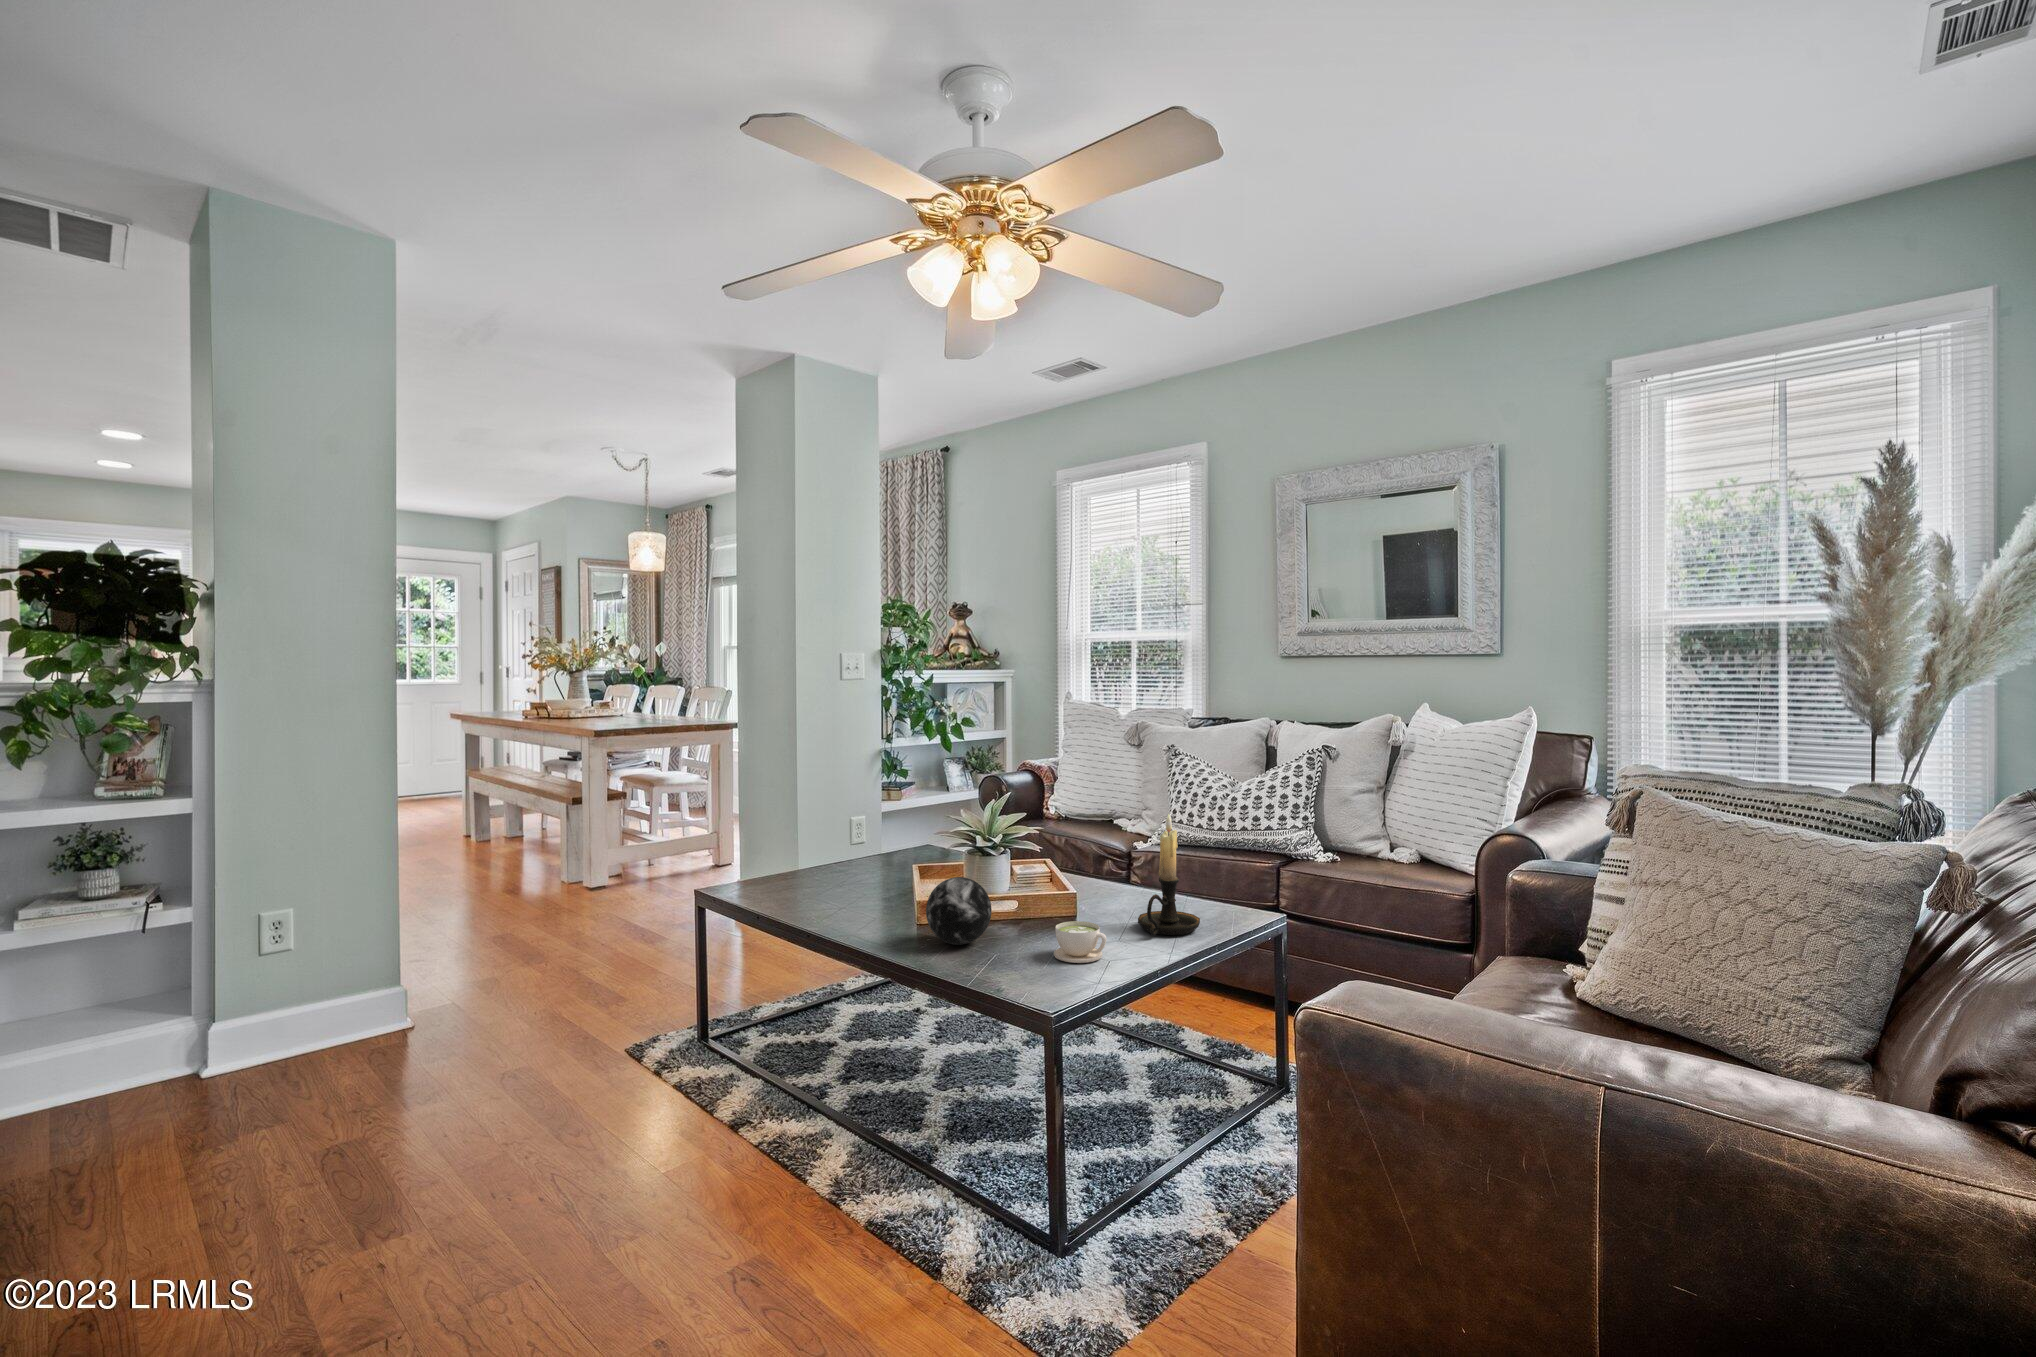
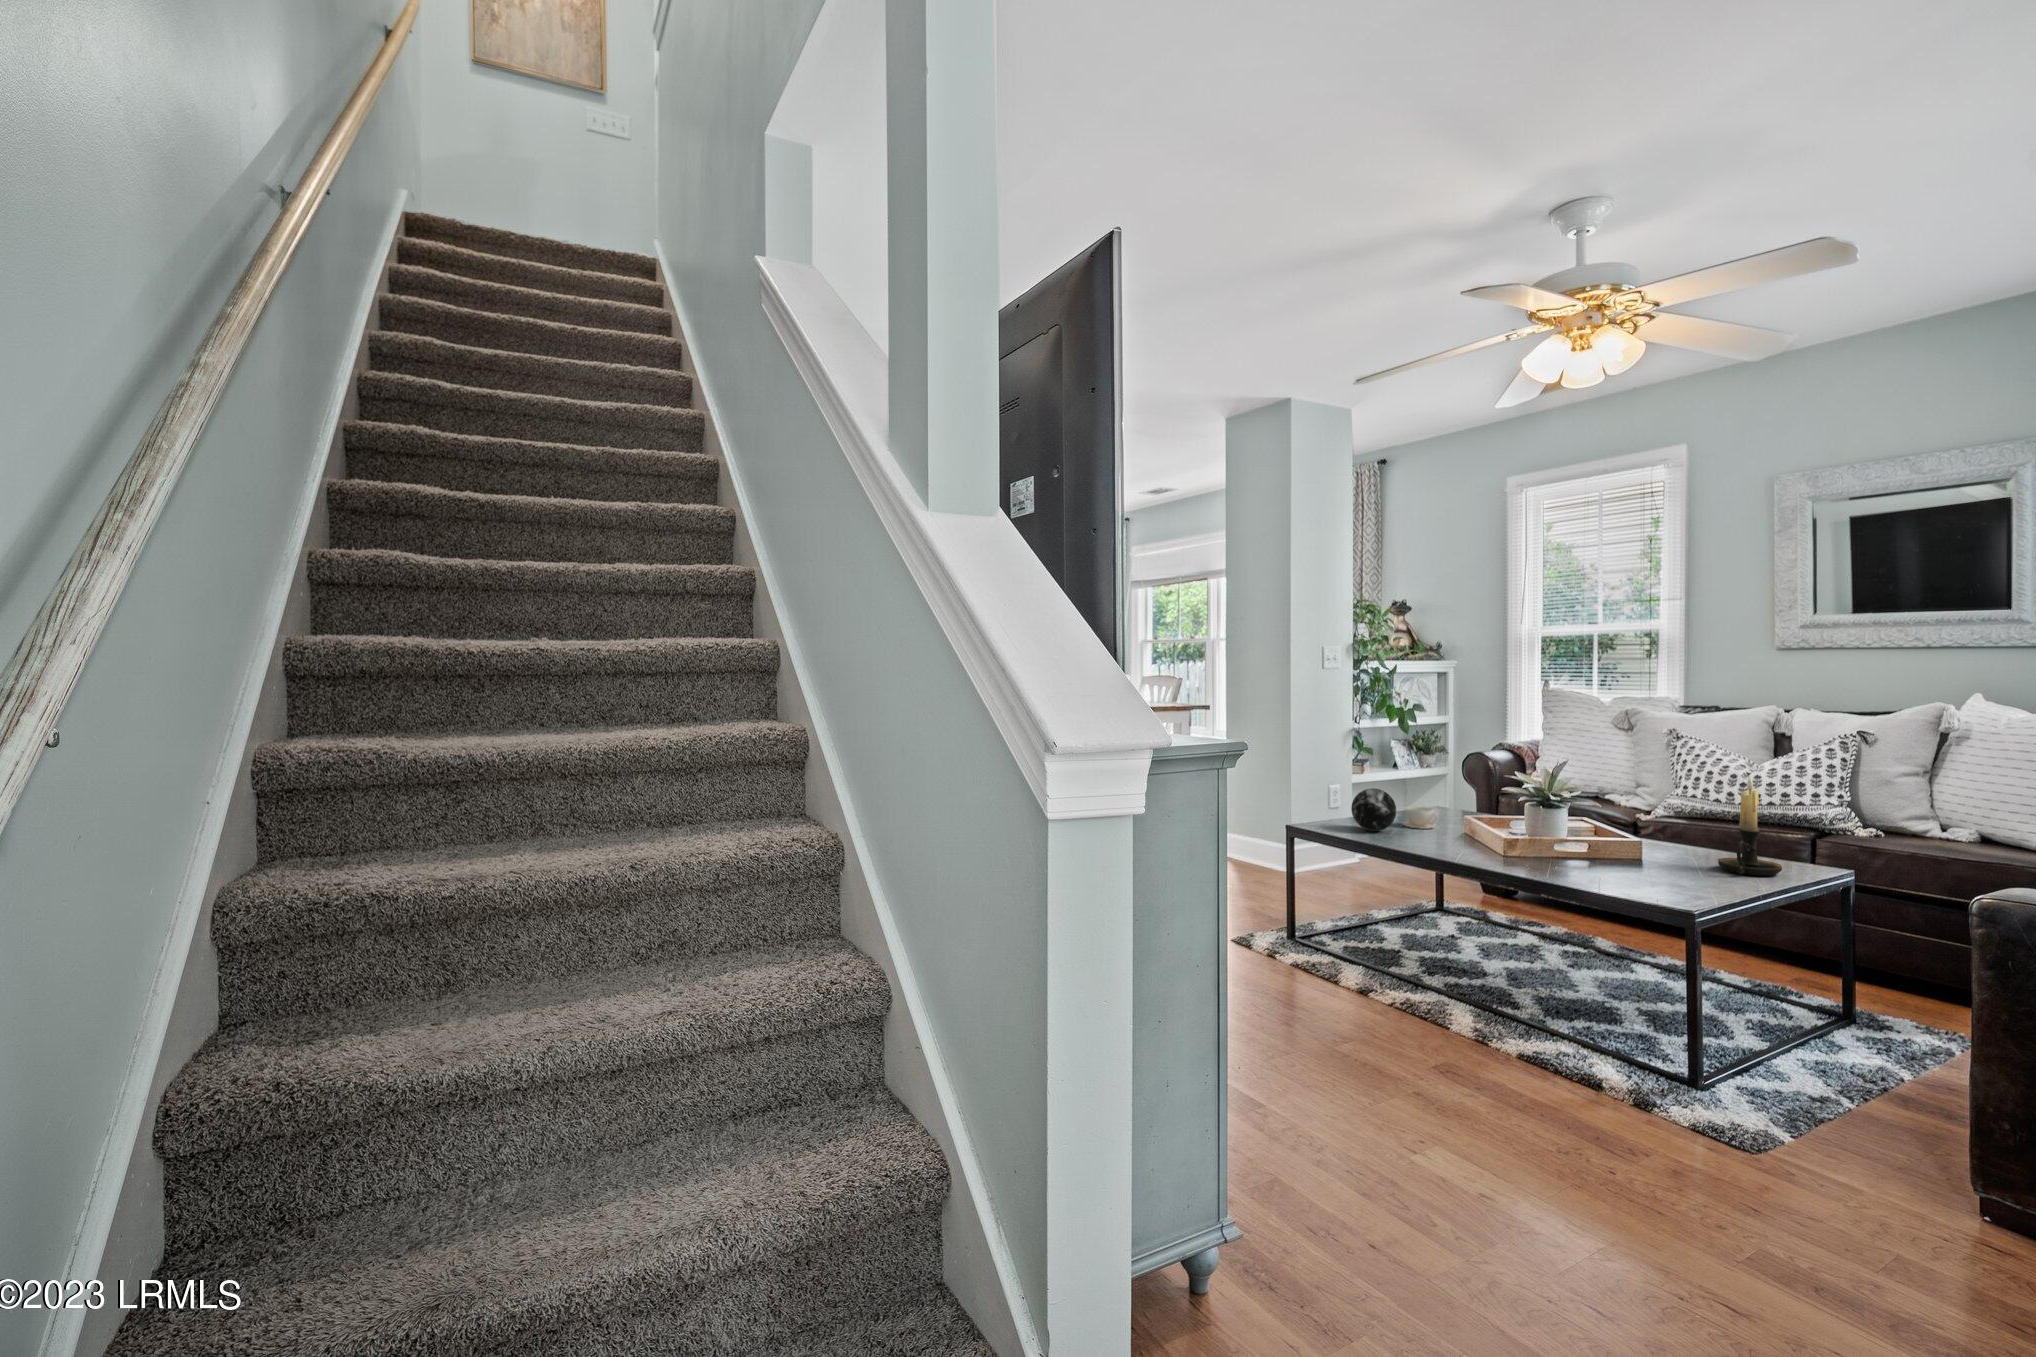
decorative orb: present [926,877,992,945] -> present [1351,788,1396,831]
coffee cup: present [1054,921,1107,963] -> present [1404,807,1438,829]

